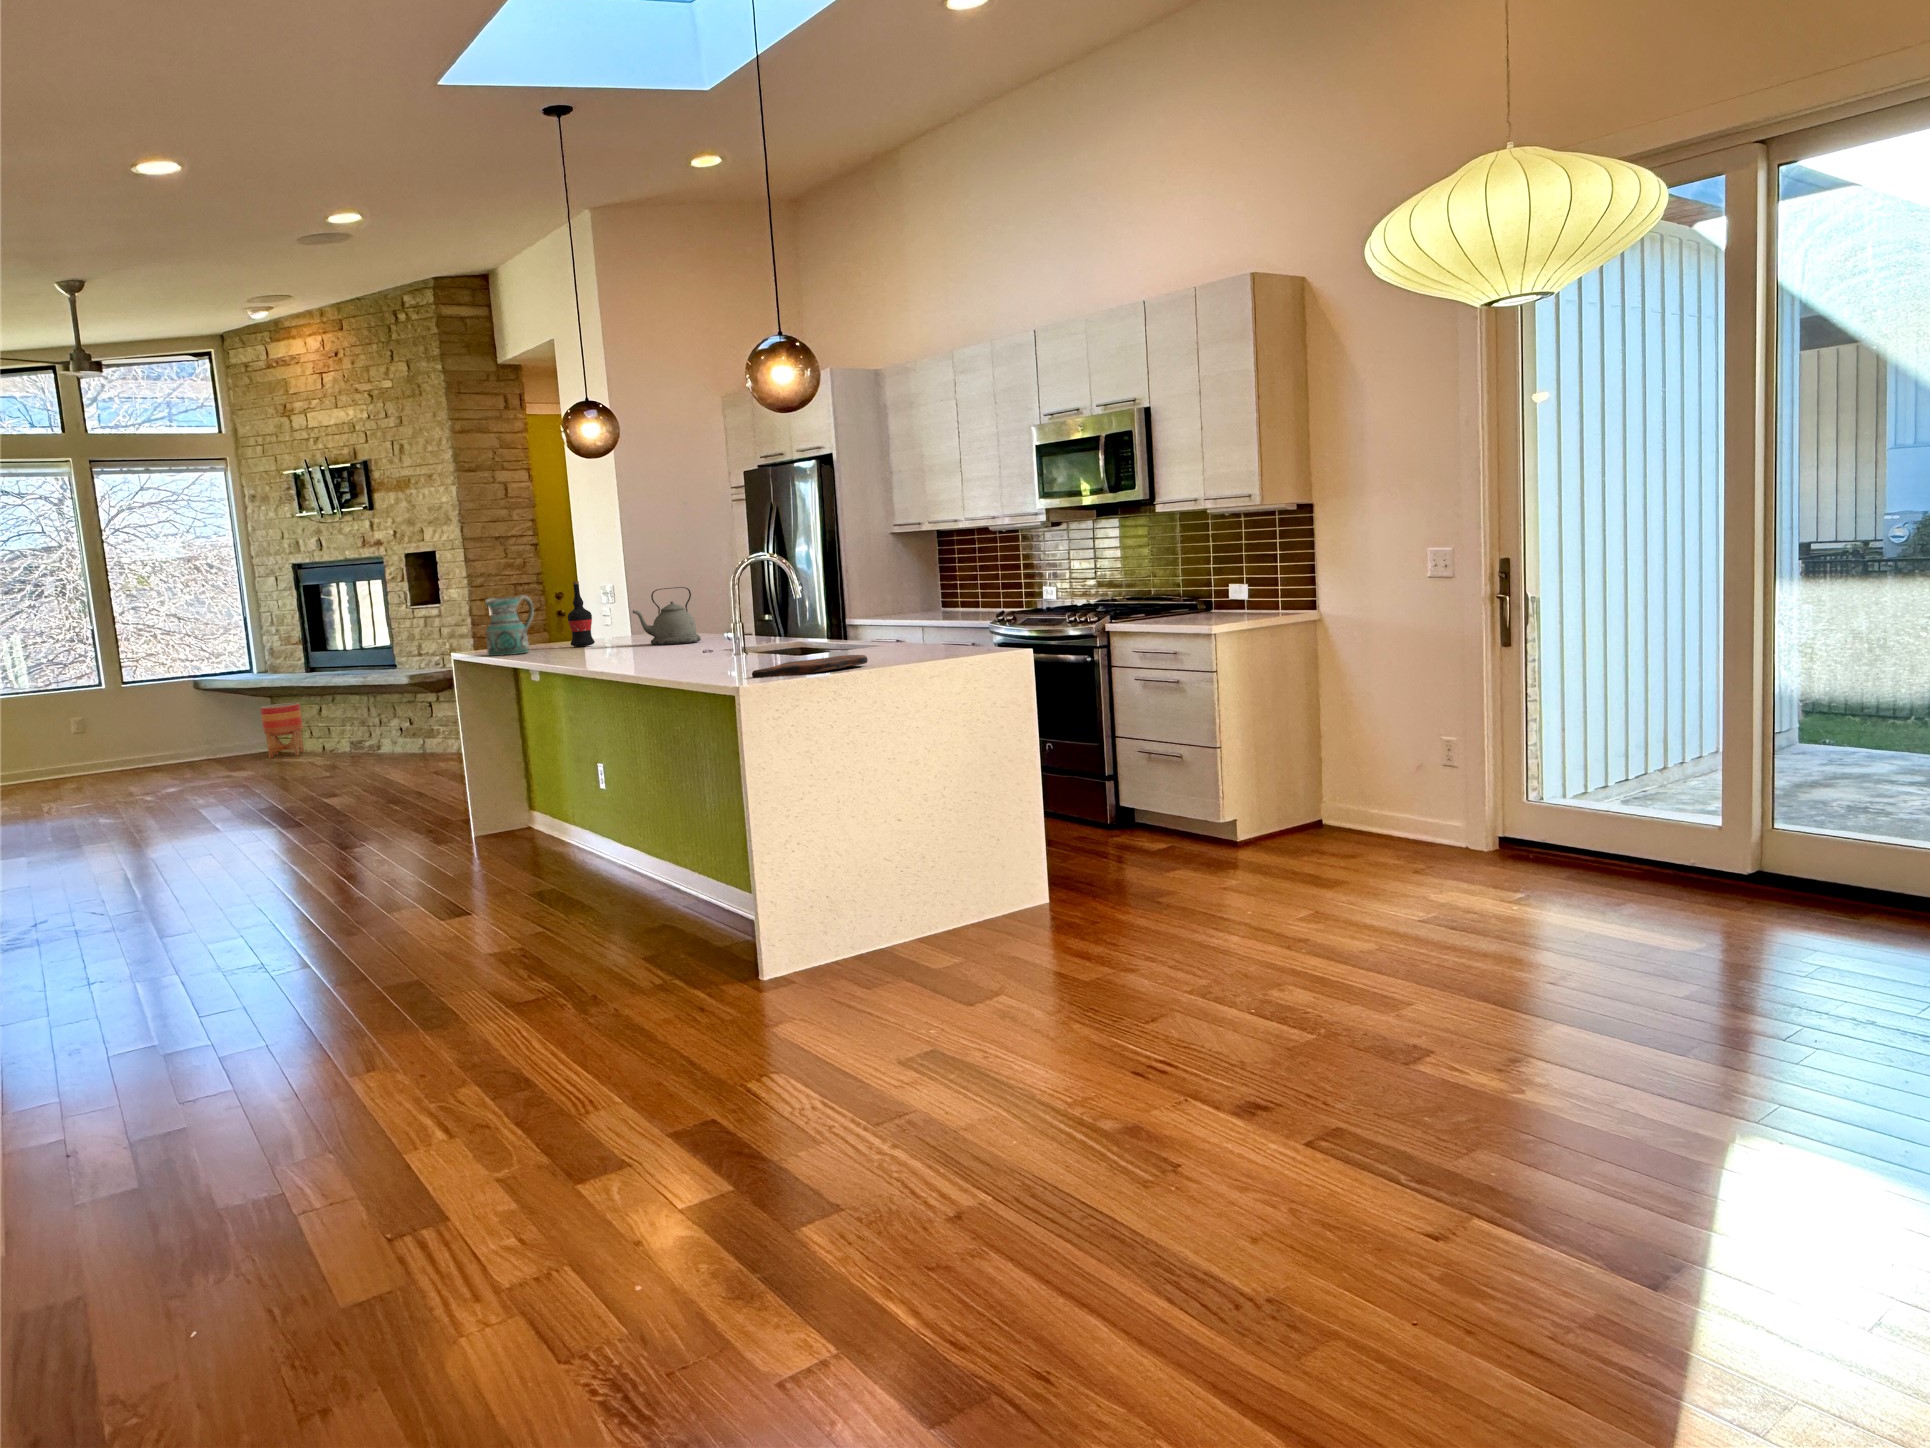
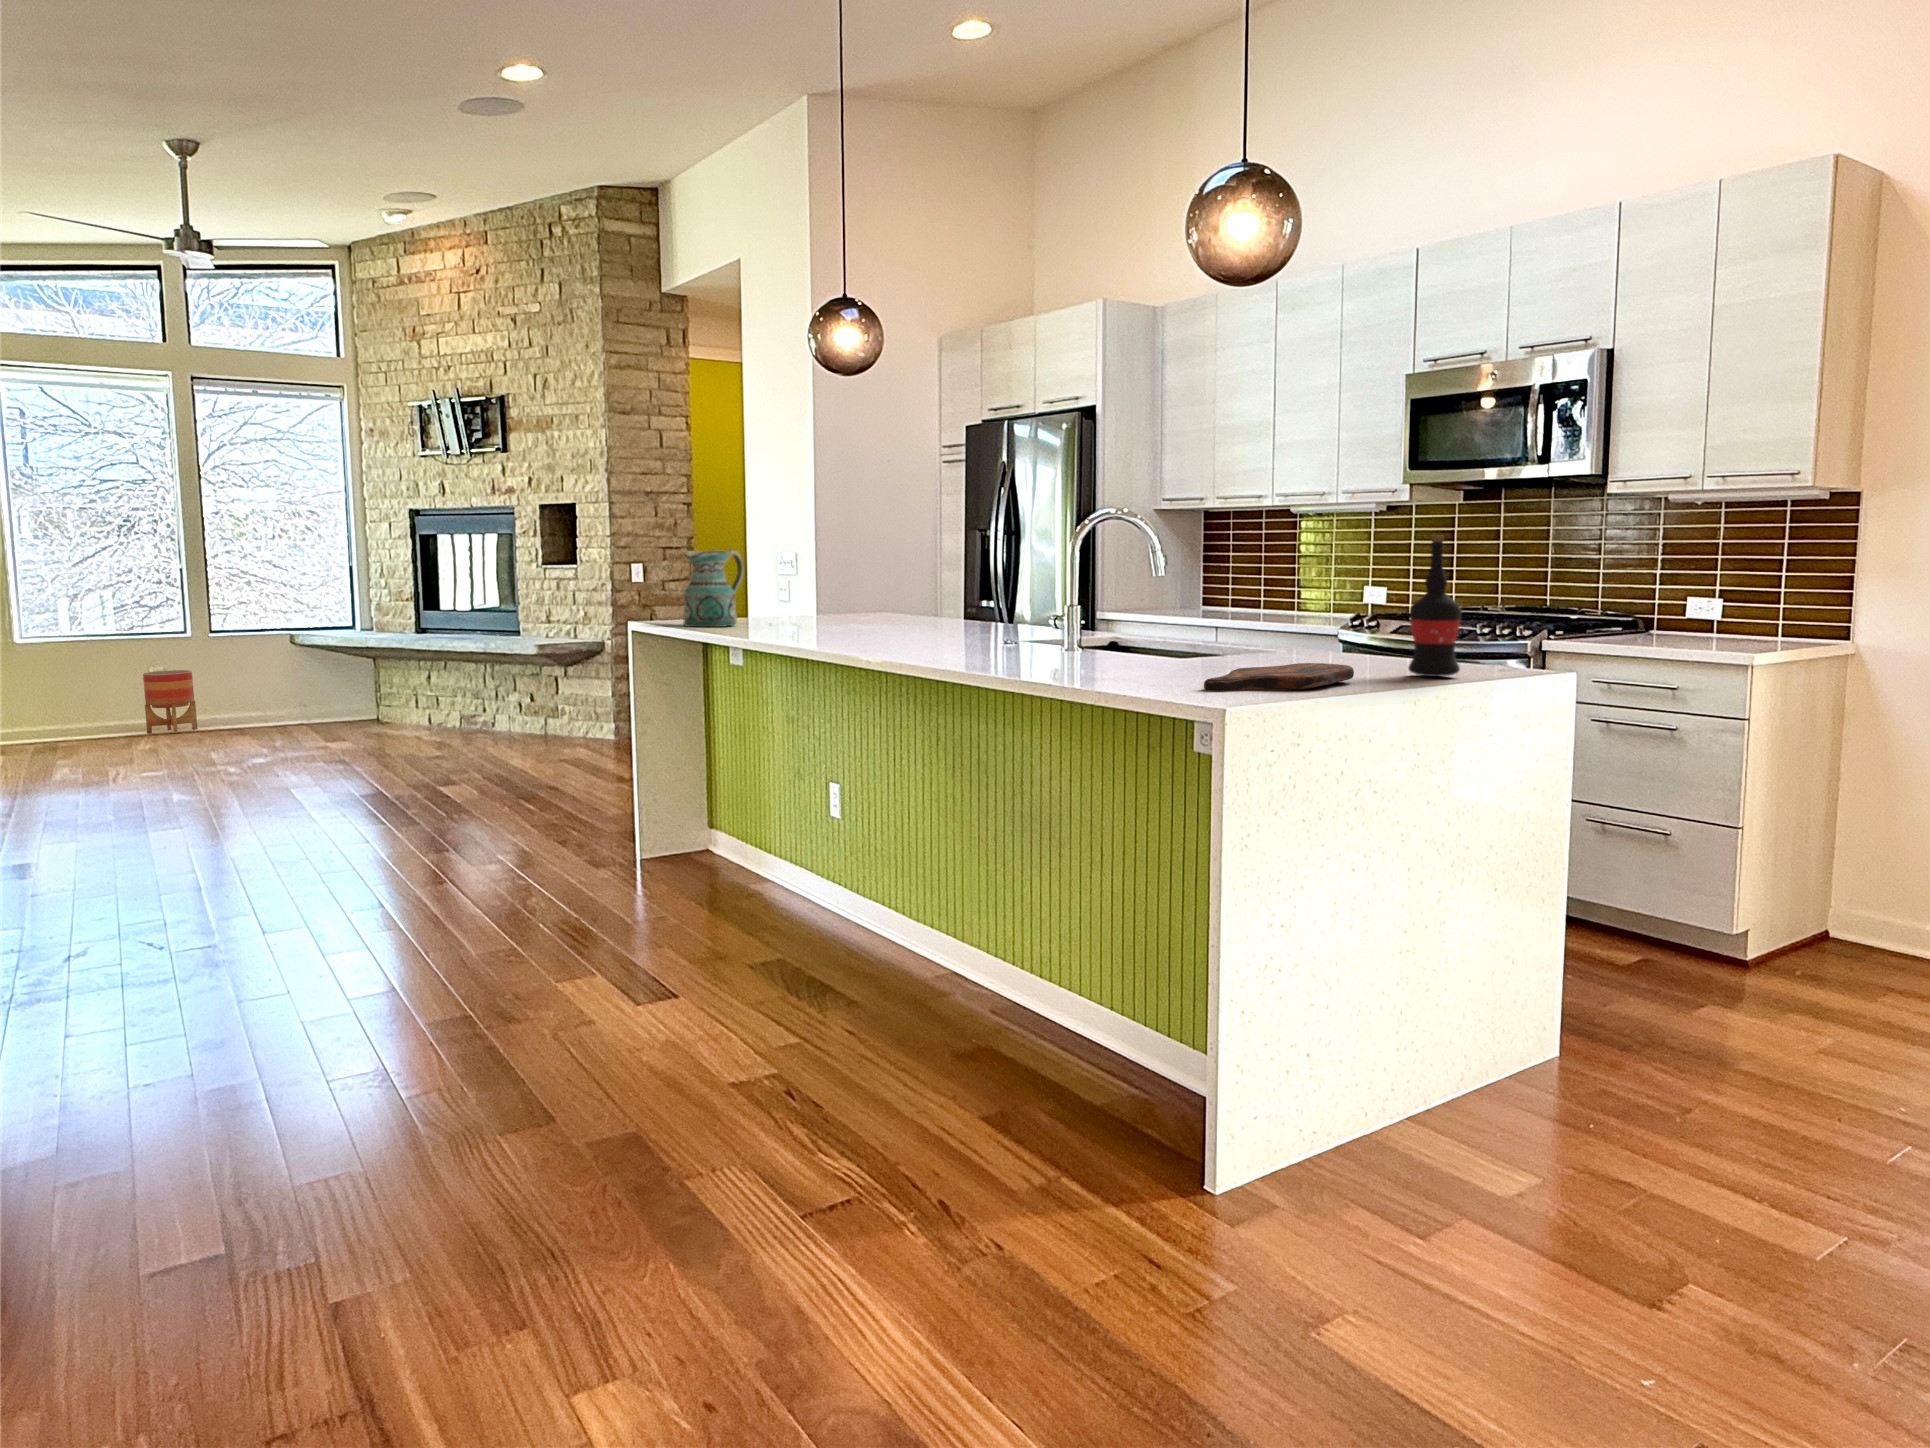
wine bottle: present [568,581,595,647] -> present [1408,535,1462,677]
kettle: present [633,587,701,645] -> none [870,554,951,628]
planter: present [260,703,304,758] -> present [143,670,197,733]

